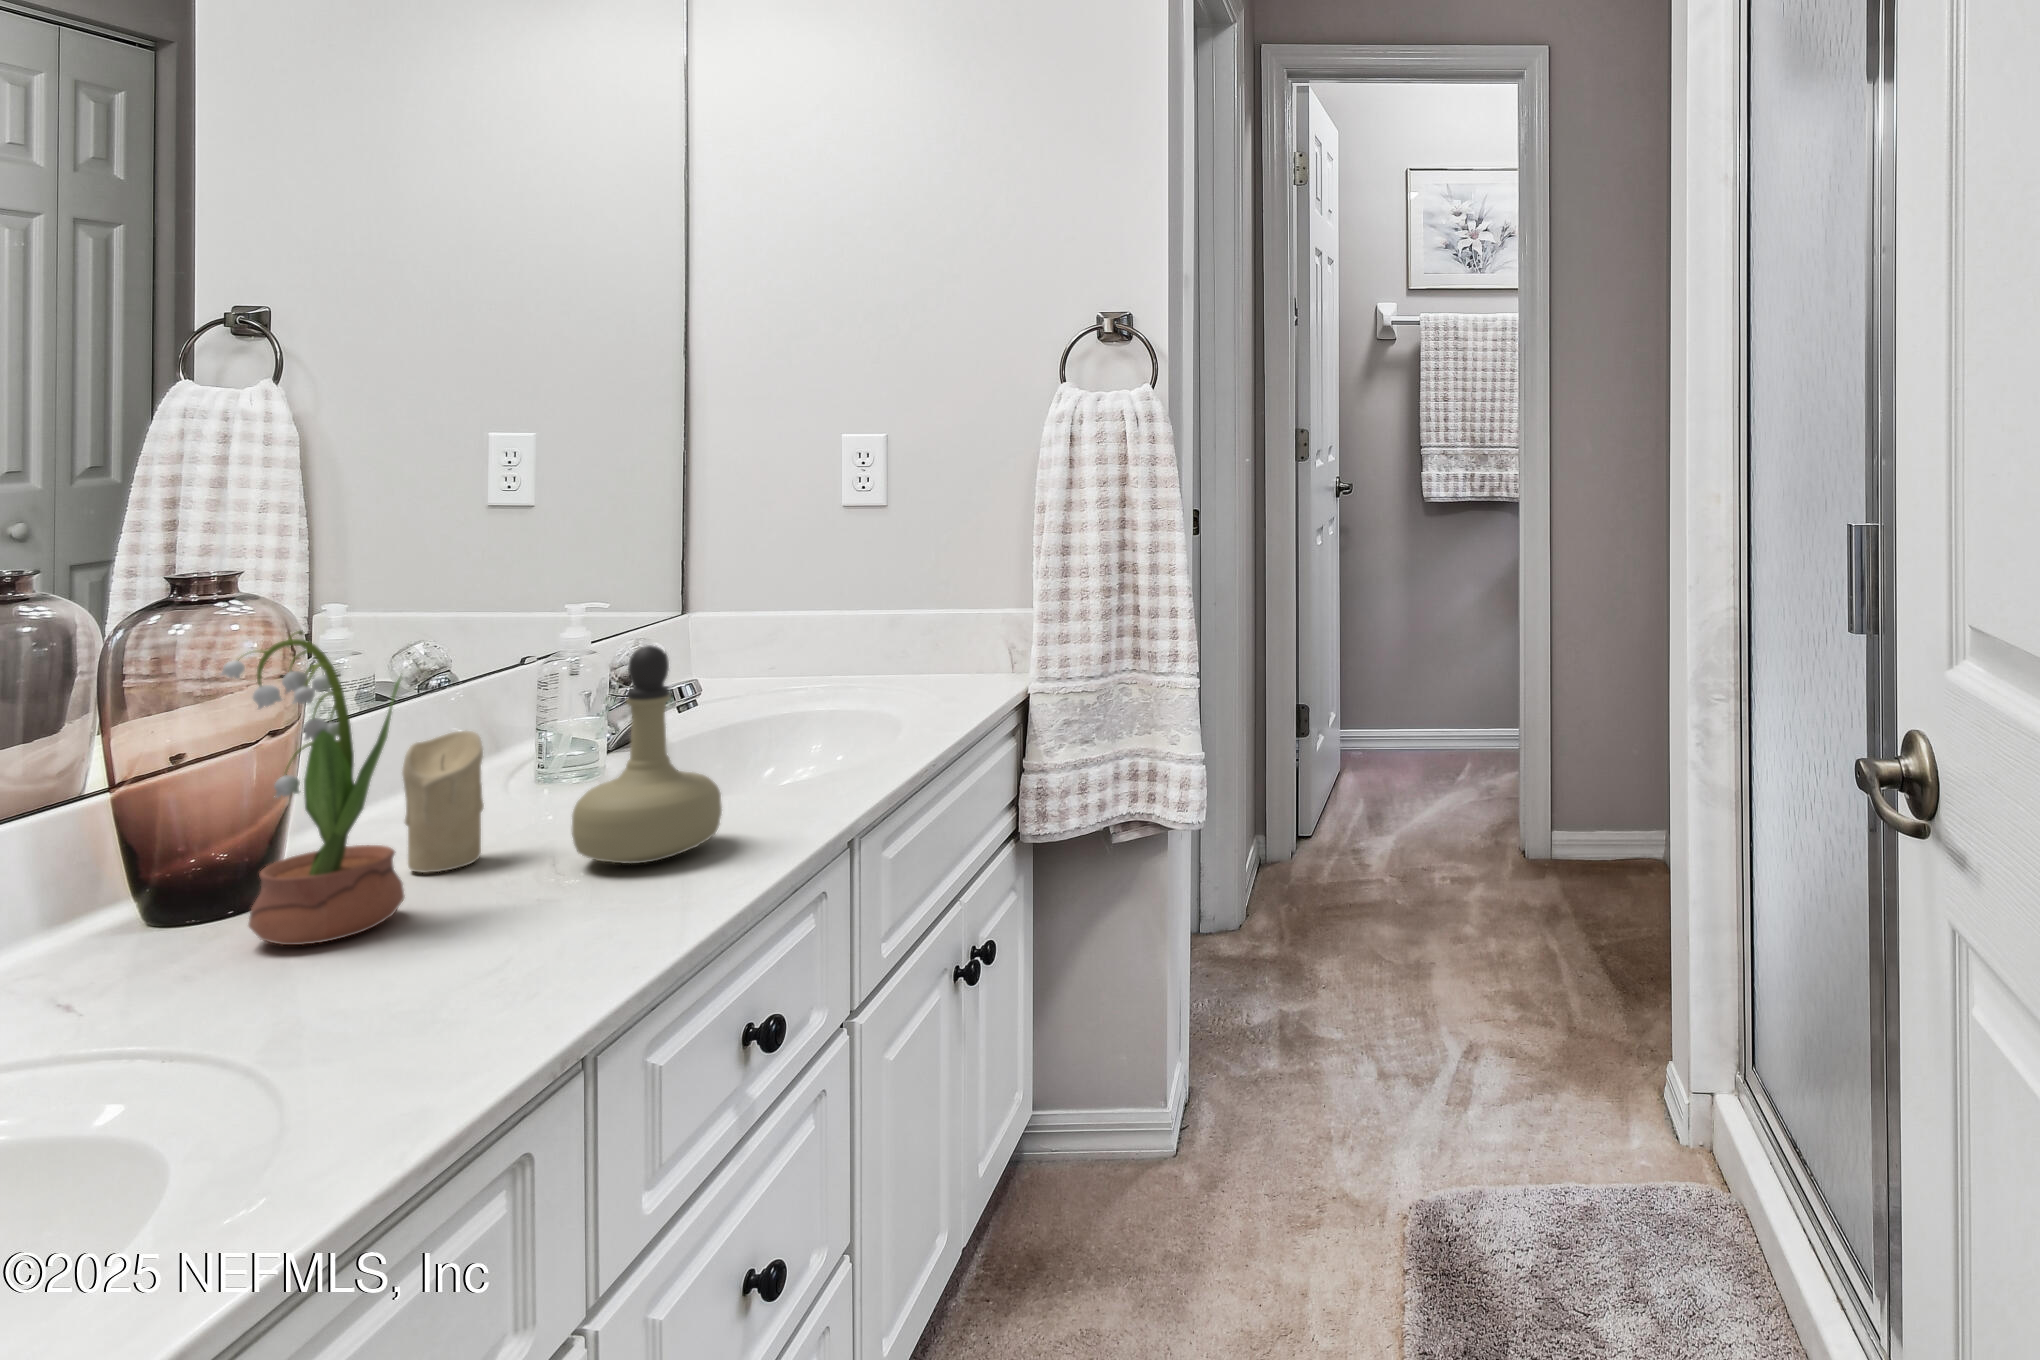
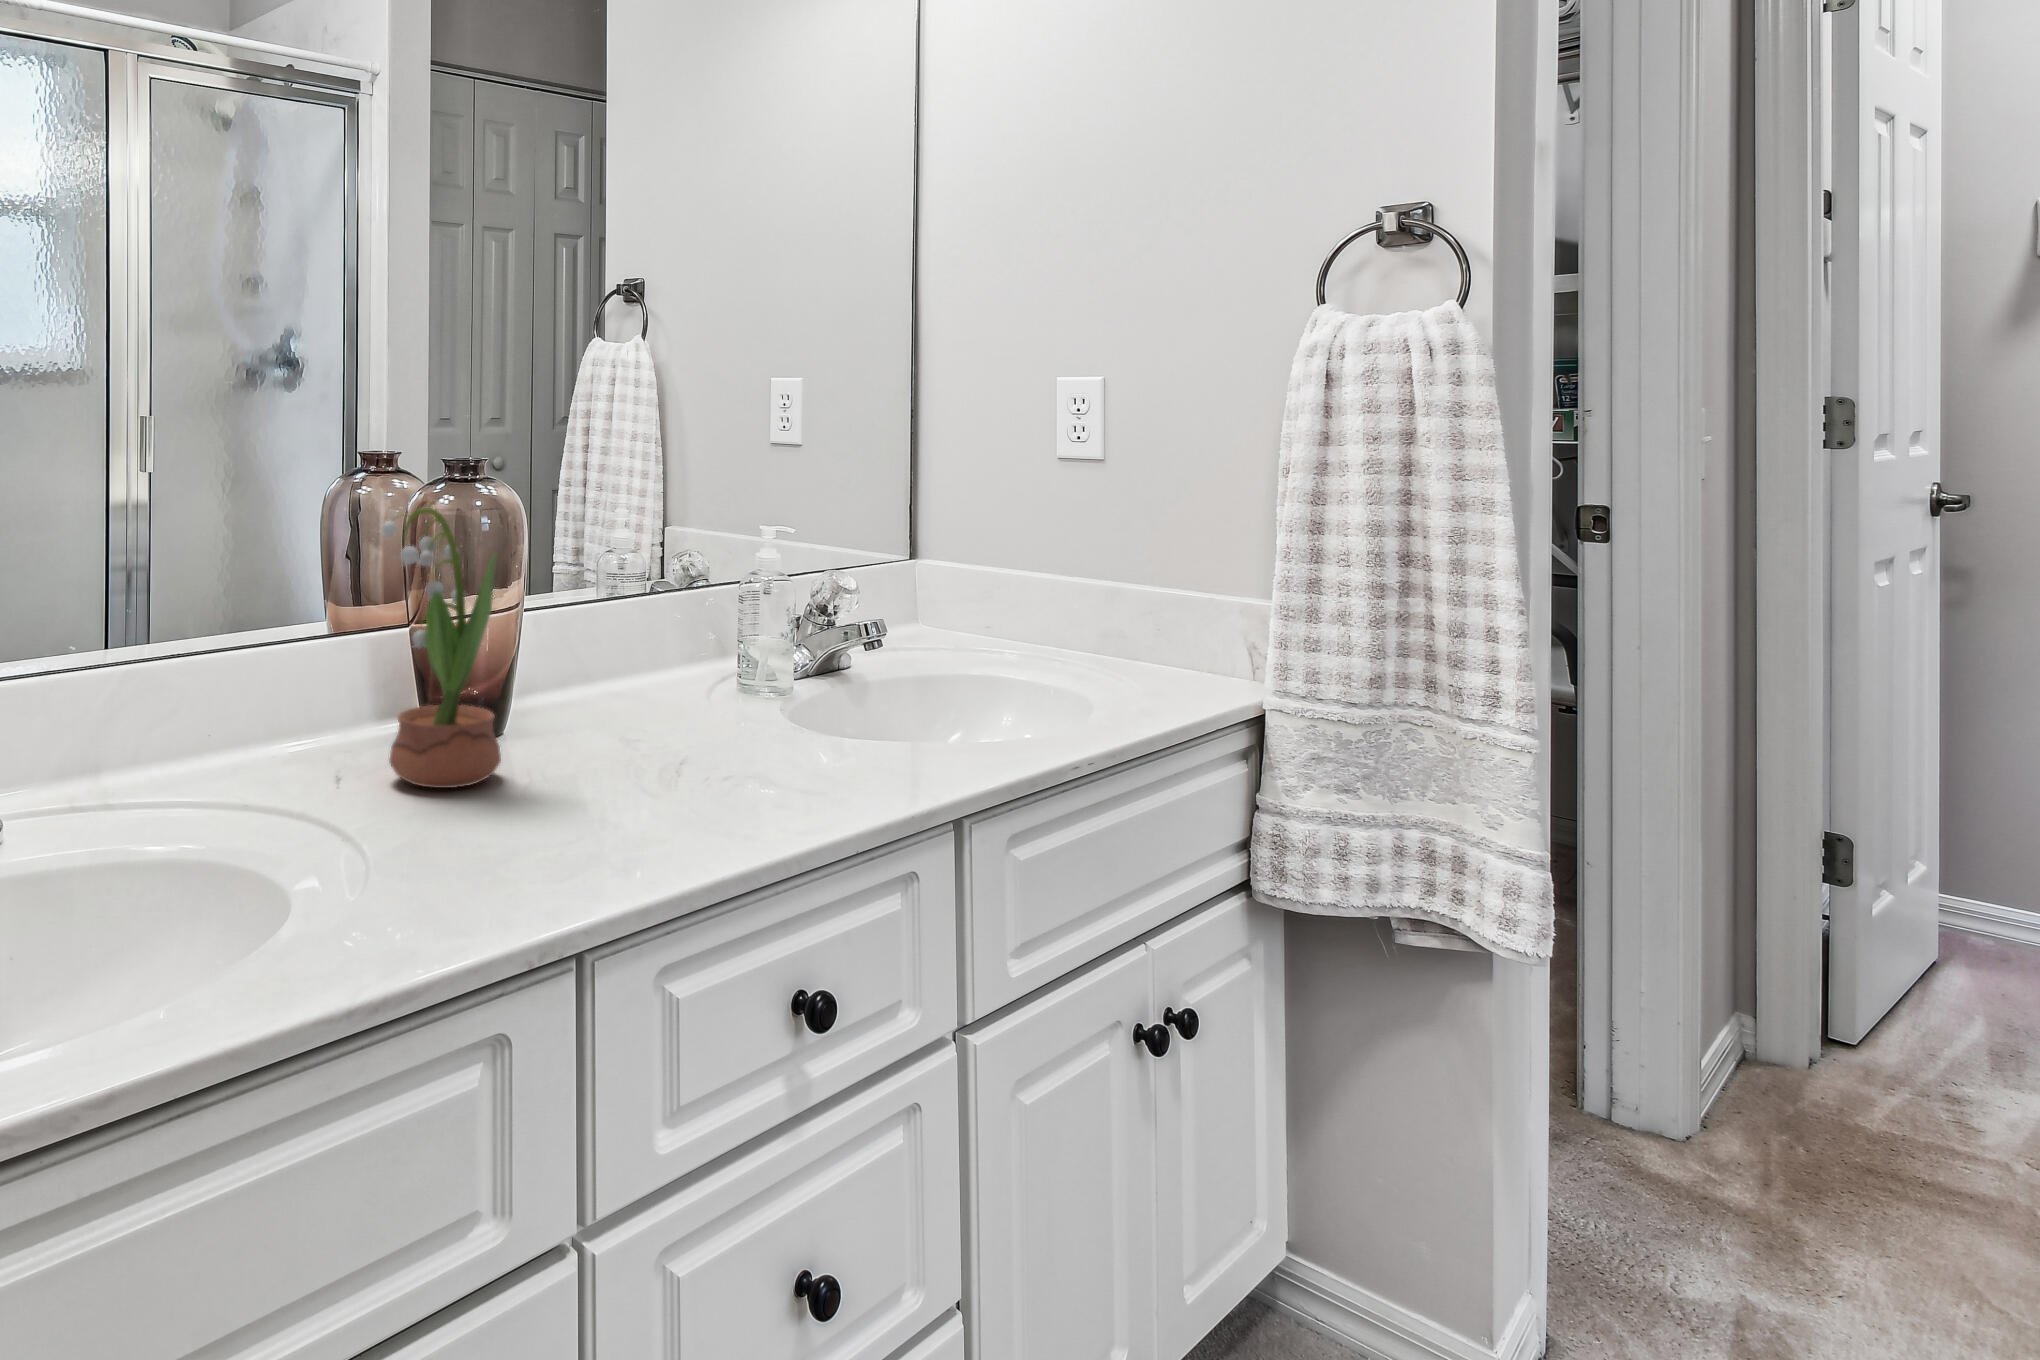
perfume bottle: present [572,645,722,864] -> none [643,558,784,792]
candle: present [402,731,484,873] -> none [544,623,605,753]

